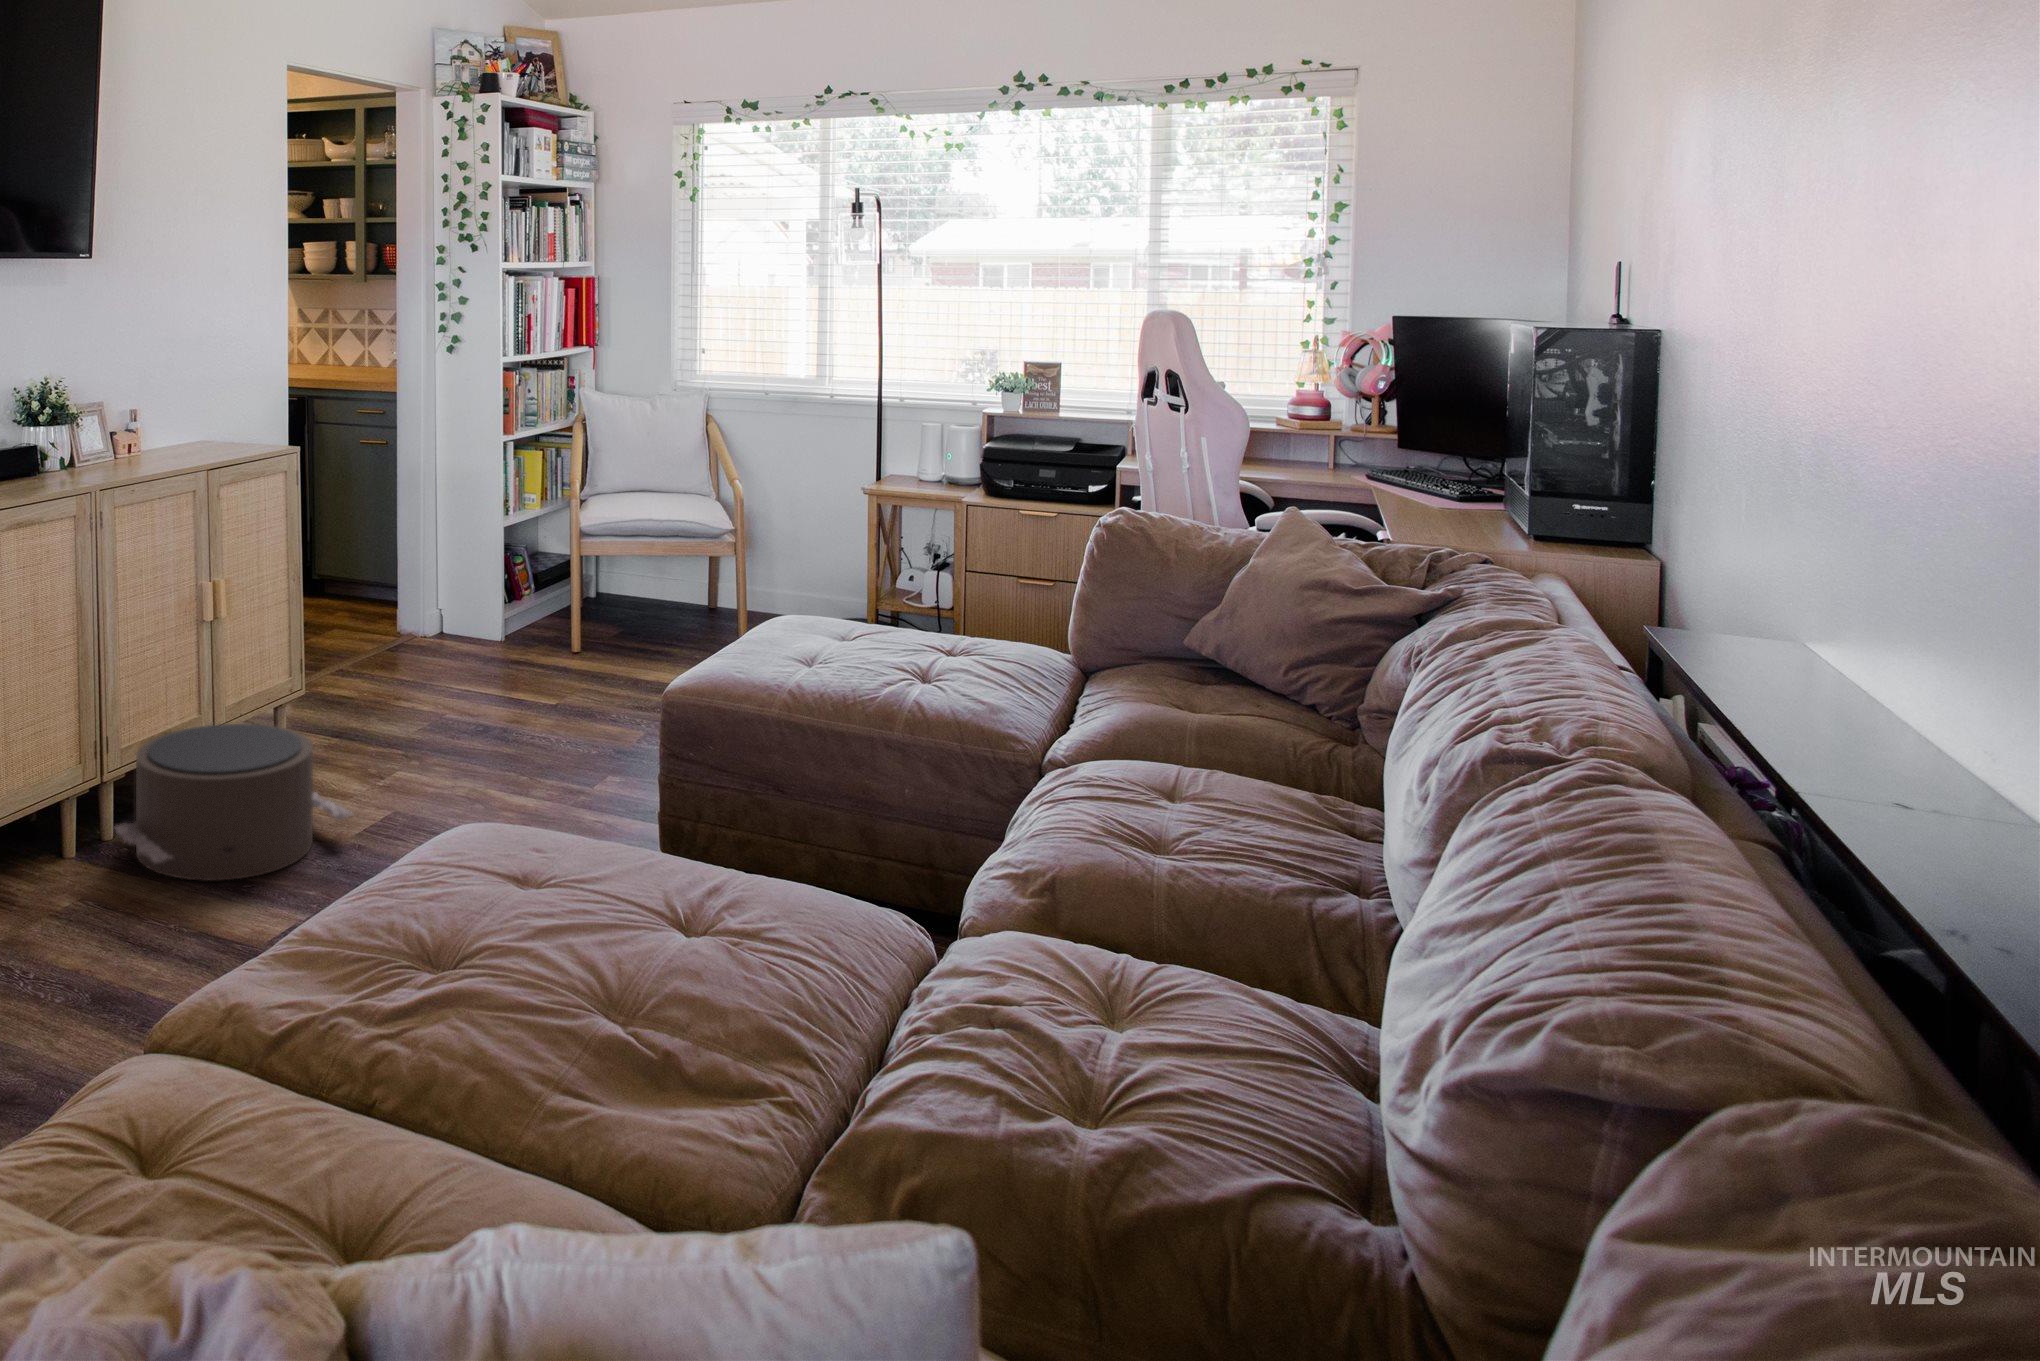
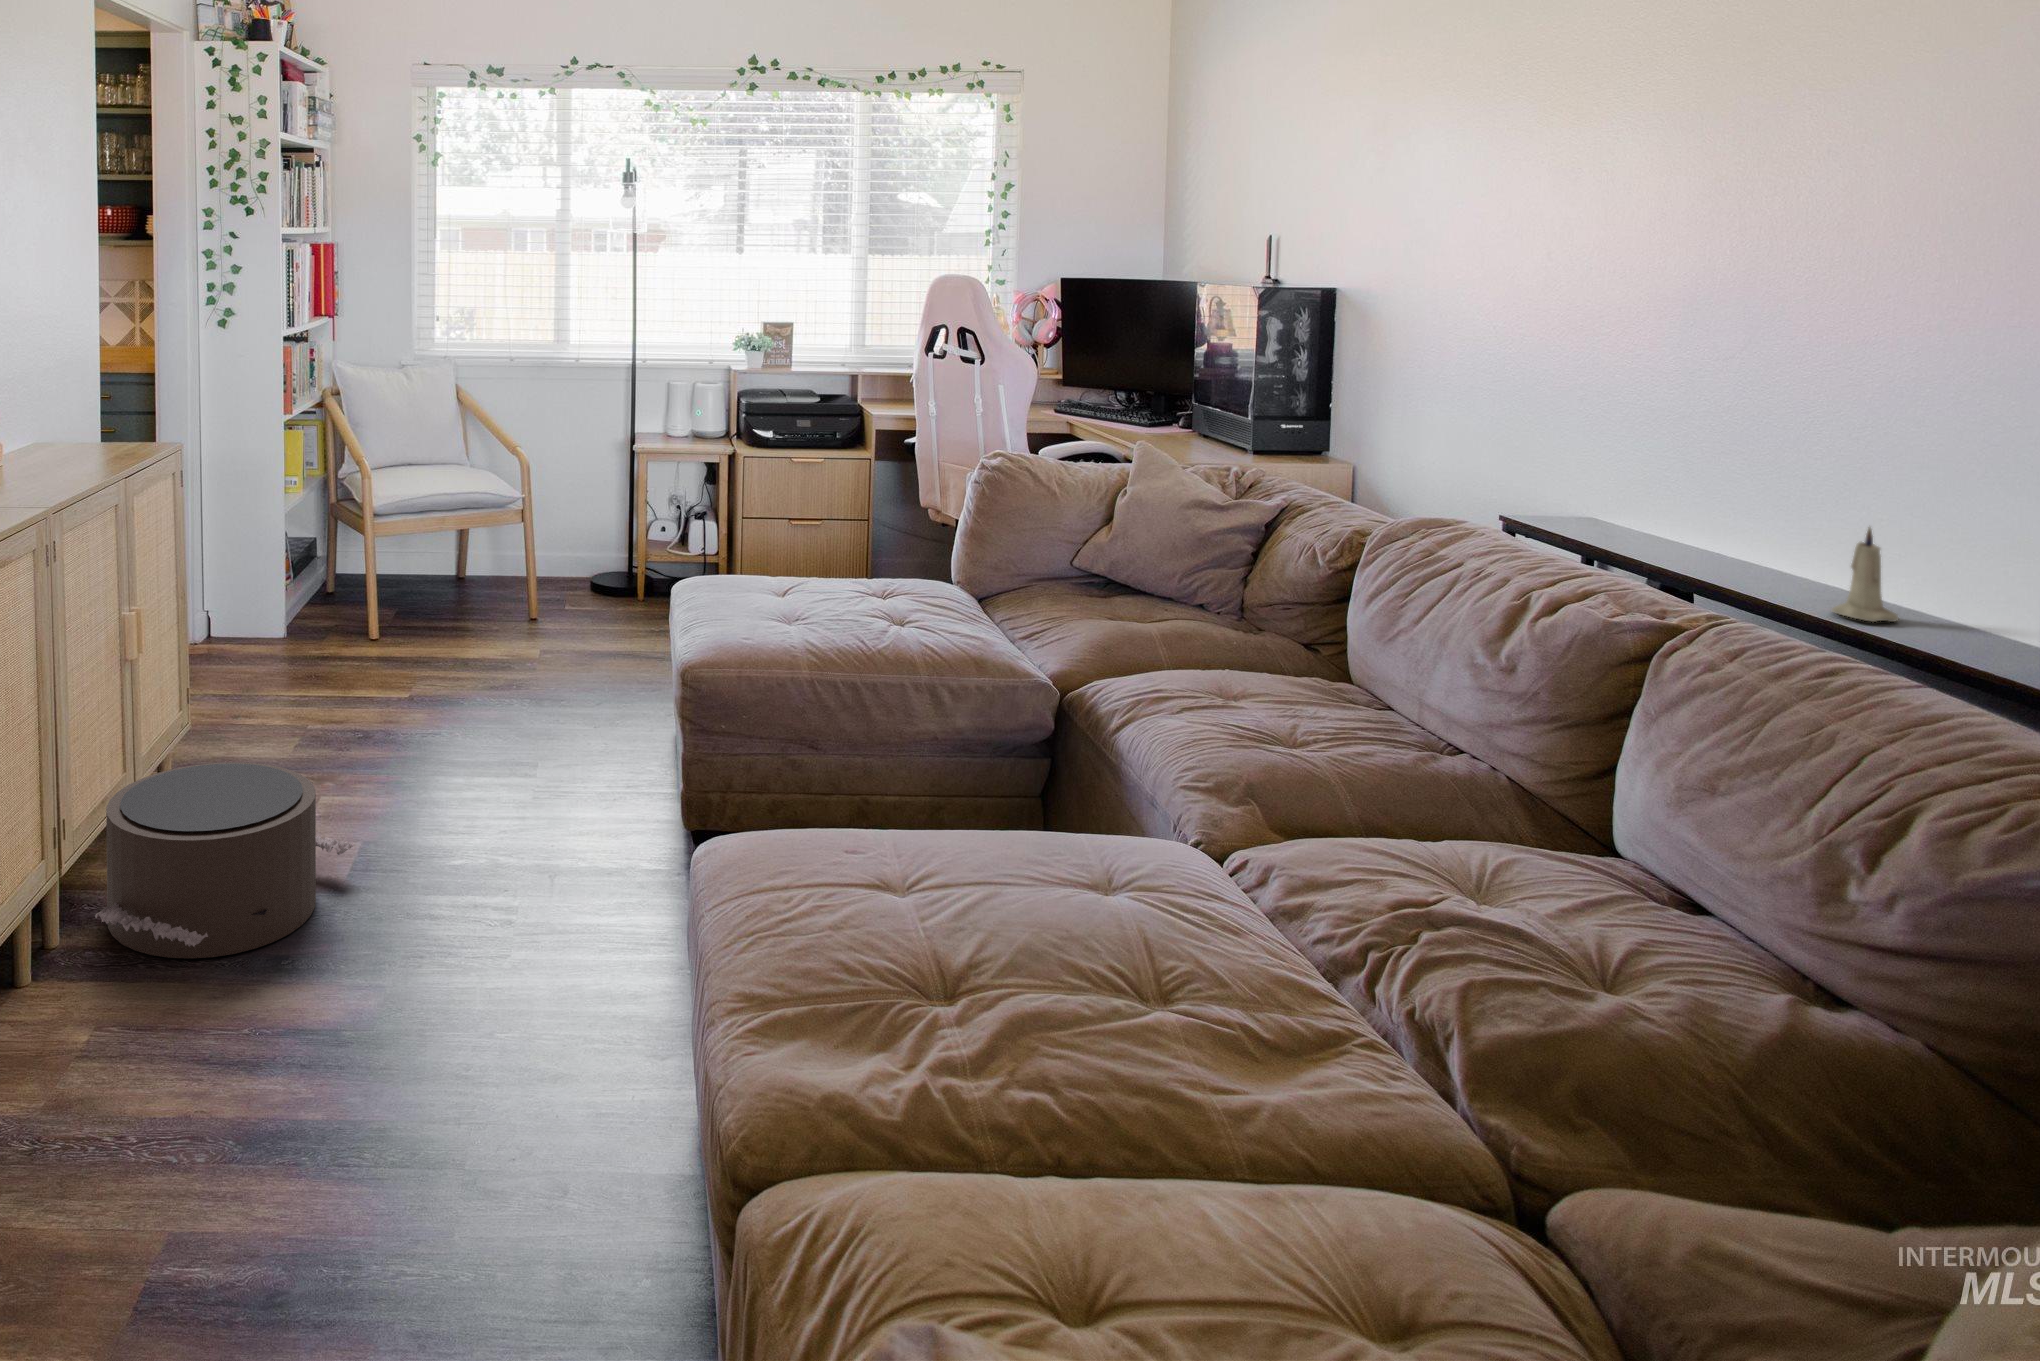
candle: none [1846,649,1942,790] -> present [1832,528,1898,622]

